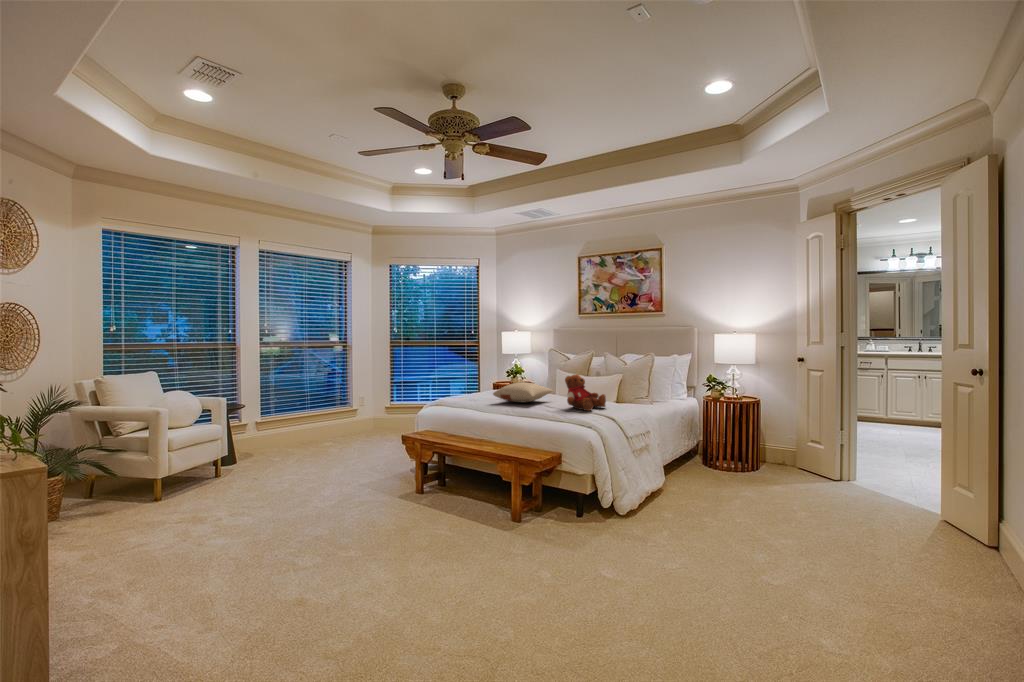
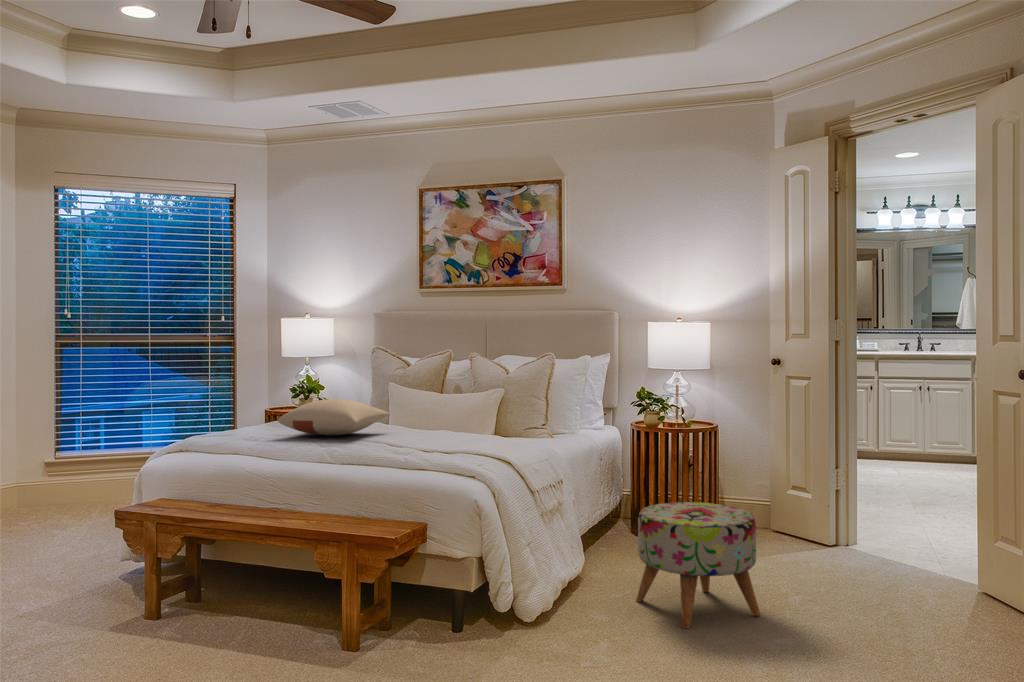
teddy bear: present [565,374,606,411] -> none [417,382,488,444]
ottoman: none [689,450,765,526] -> present [636,502,760,629]

